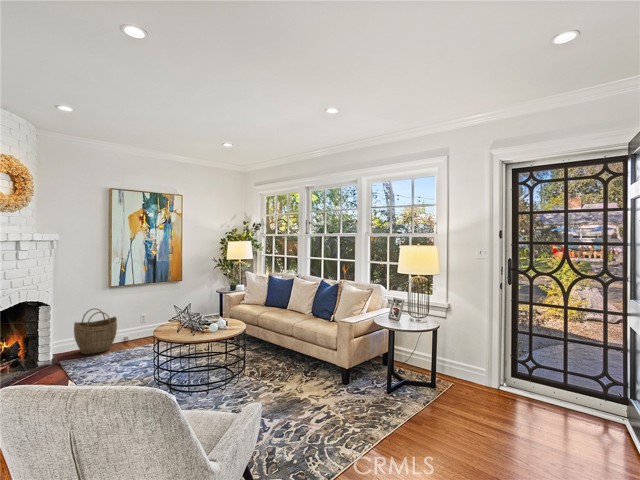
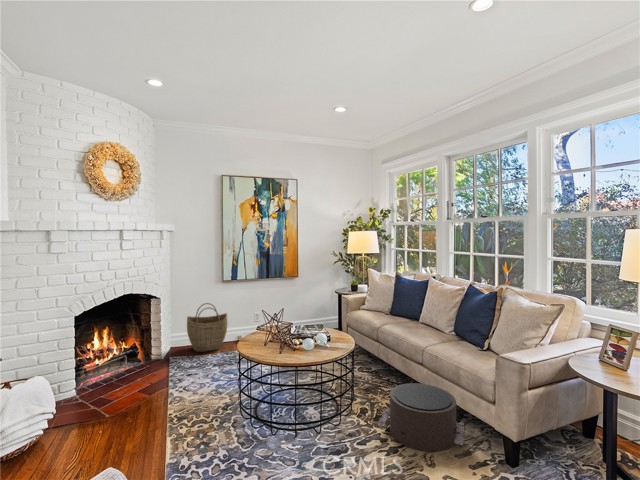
pouf: none [266,348,320,387] -> present [378,383,465,452]

